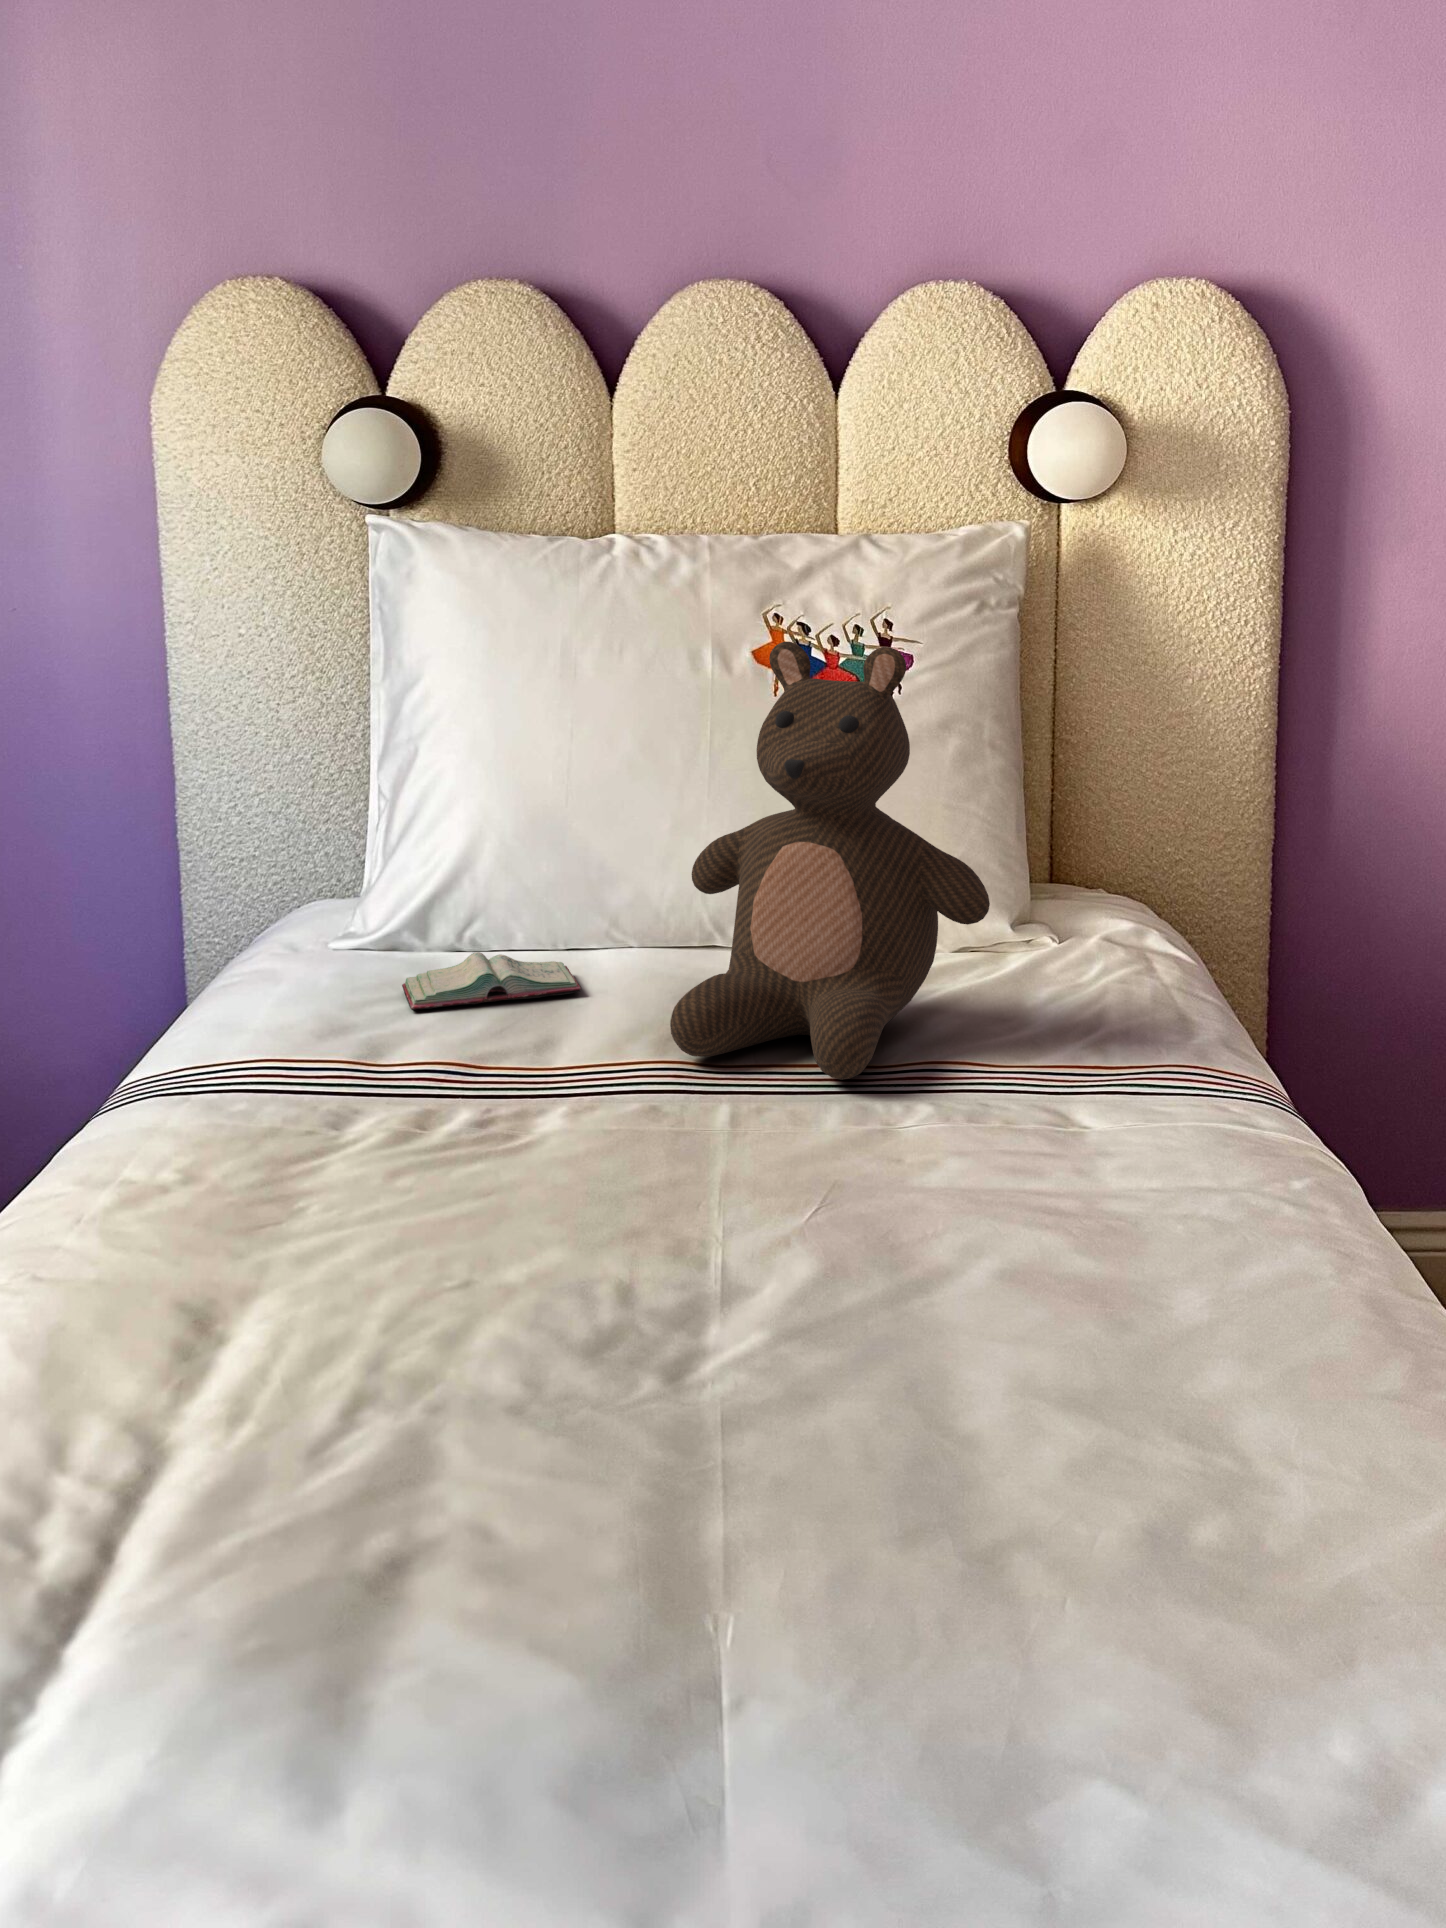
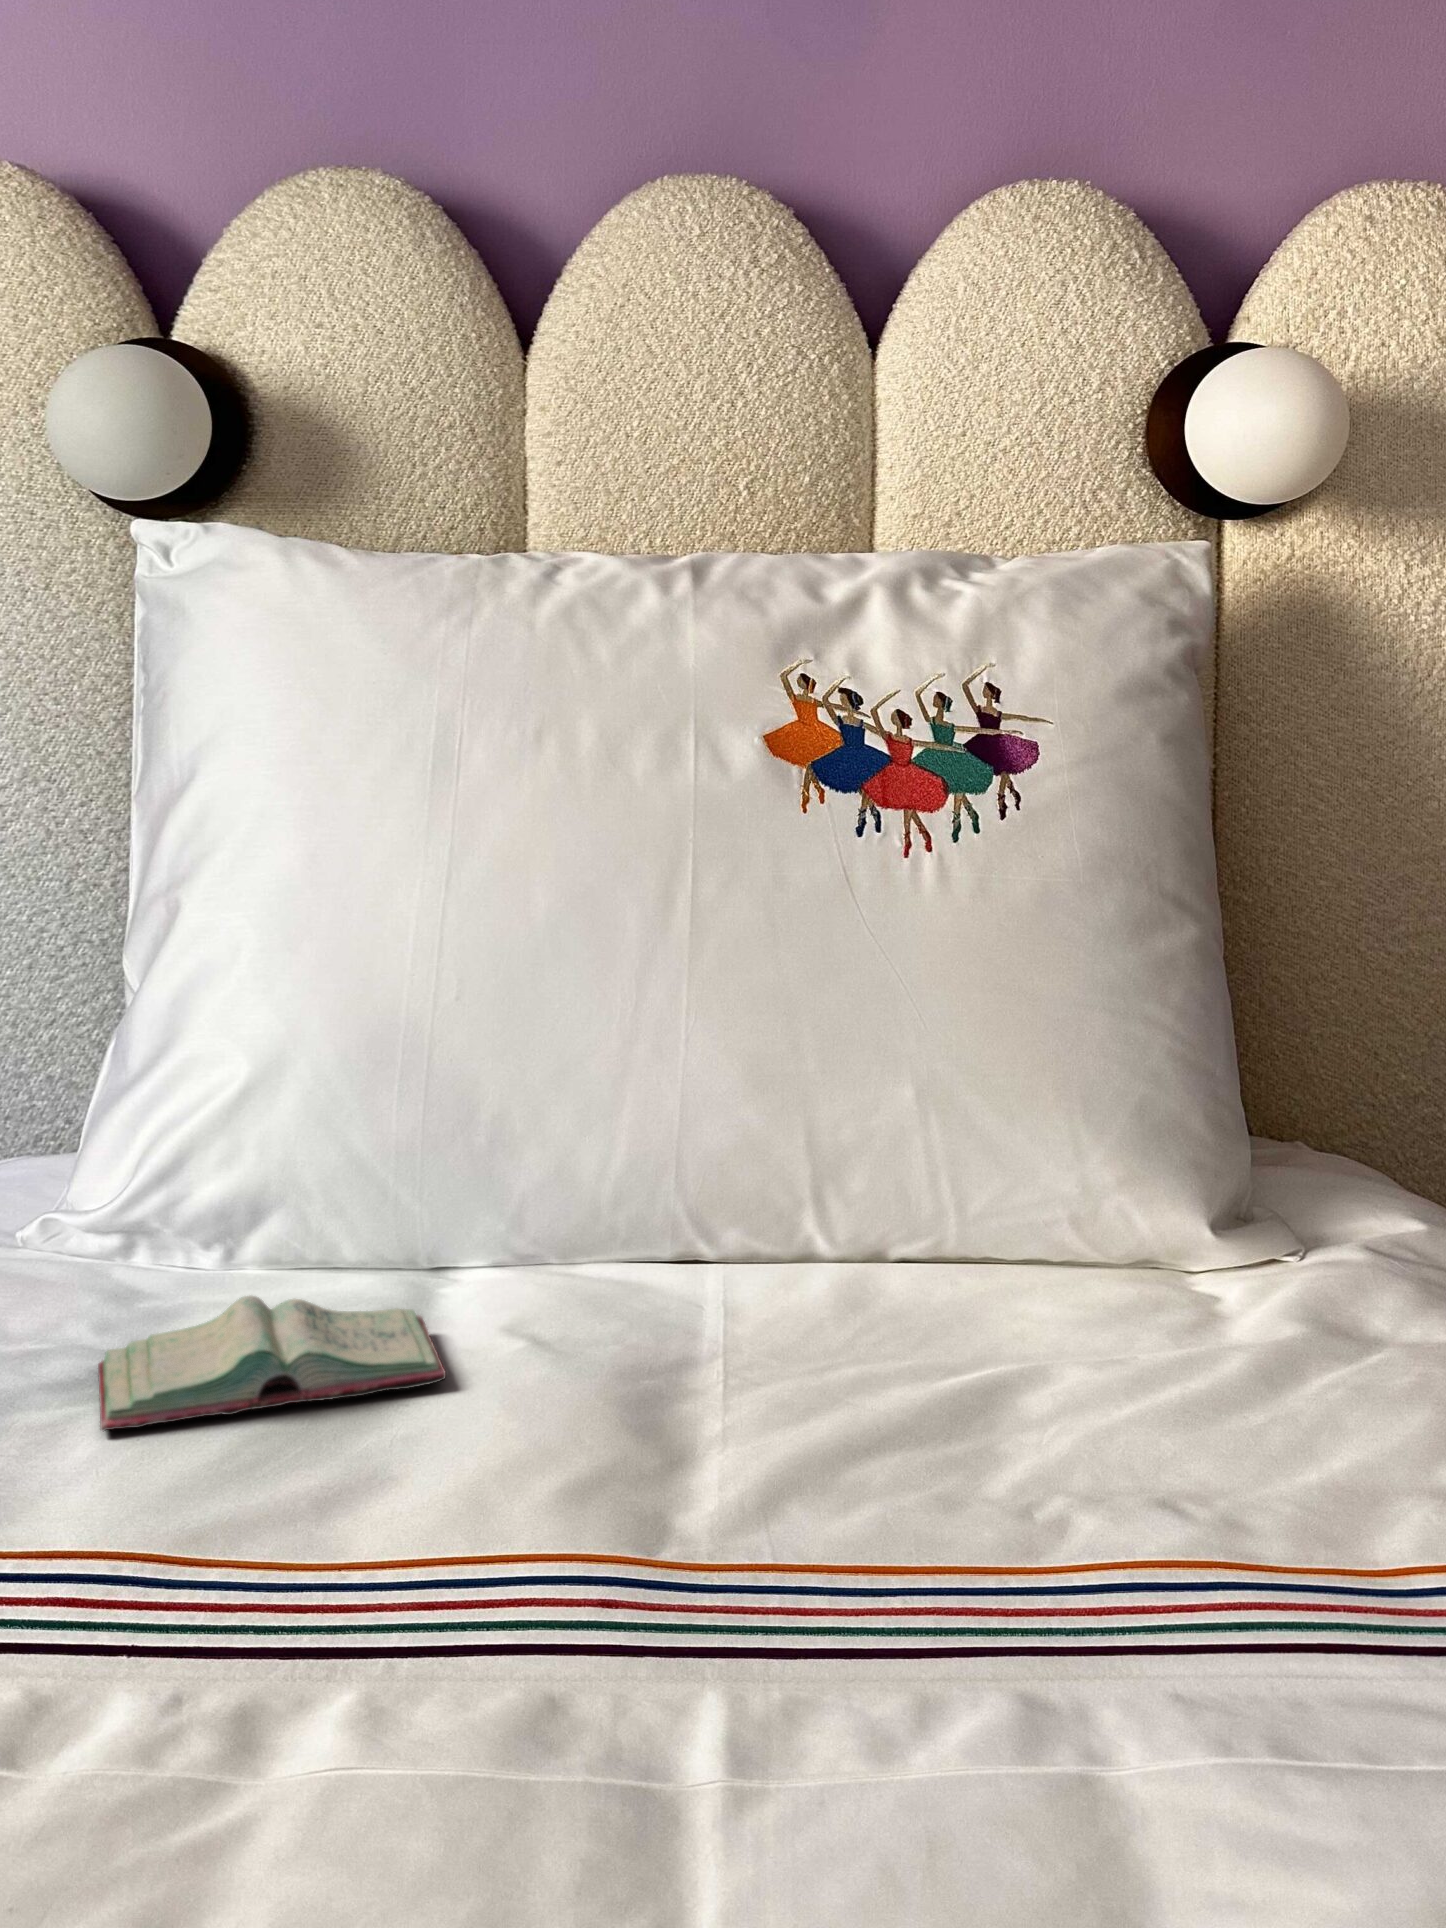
stuffed bear: present [670,642,990,1080] -> none [633,690,1299,1663]

